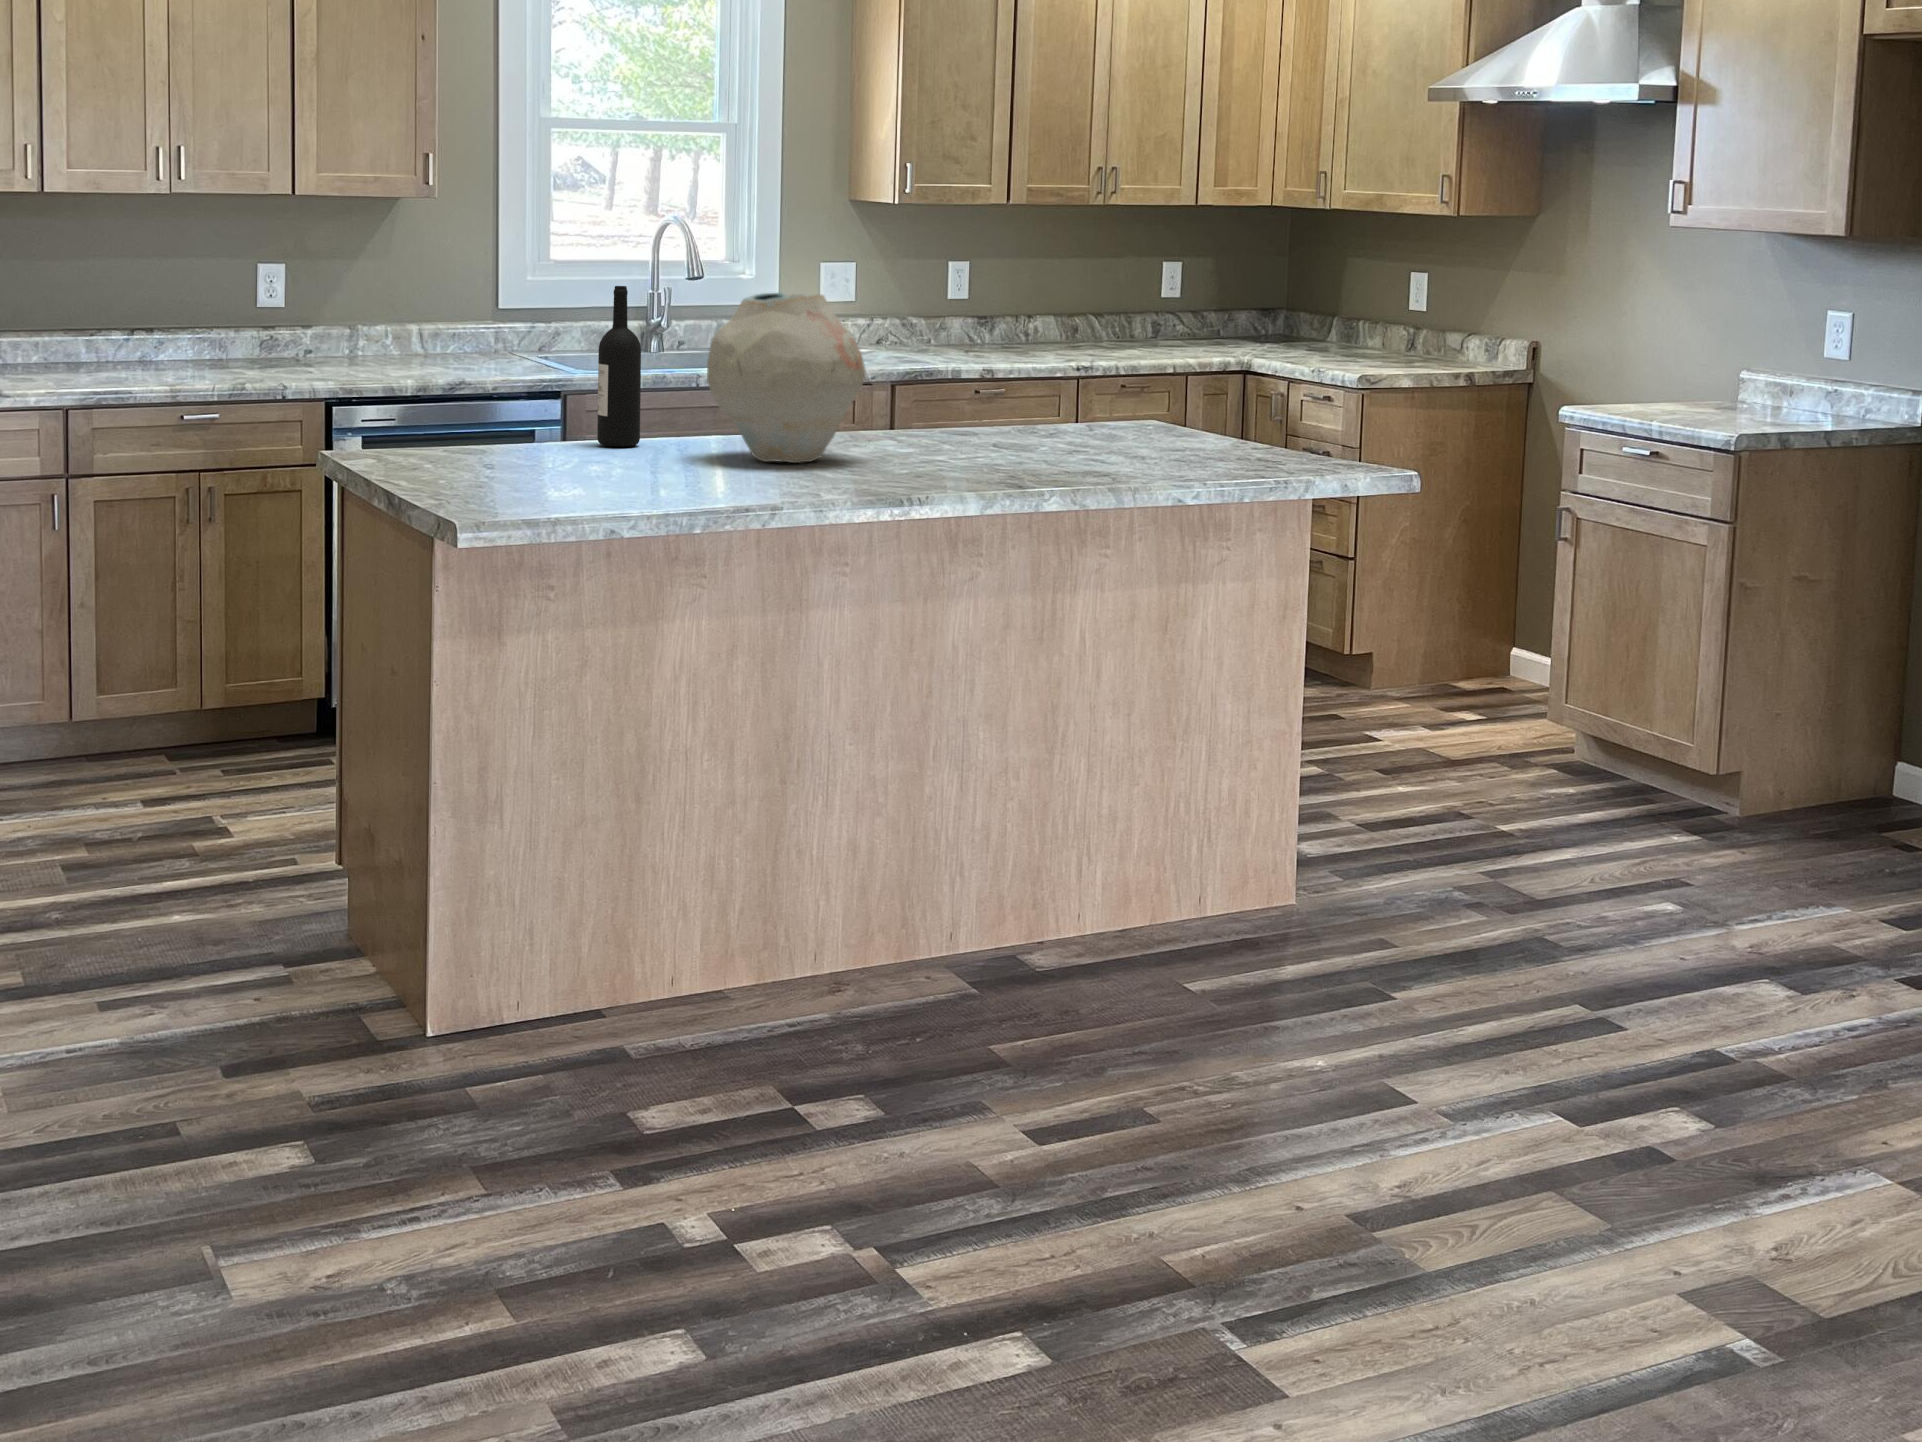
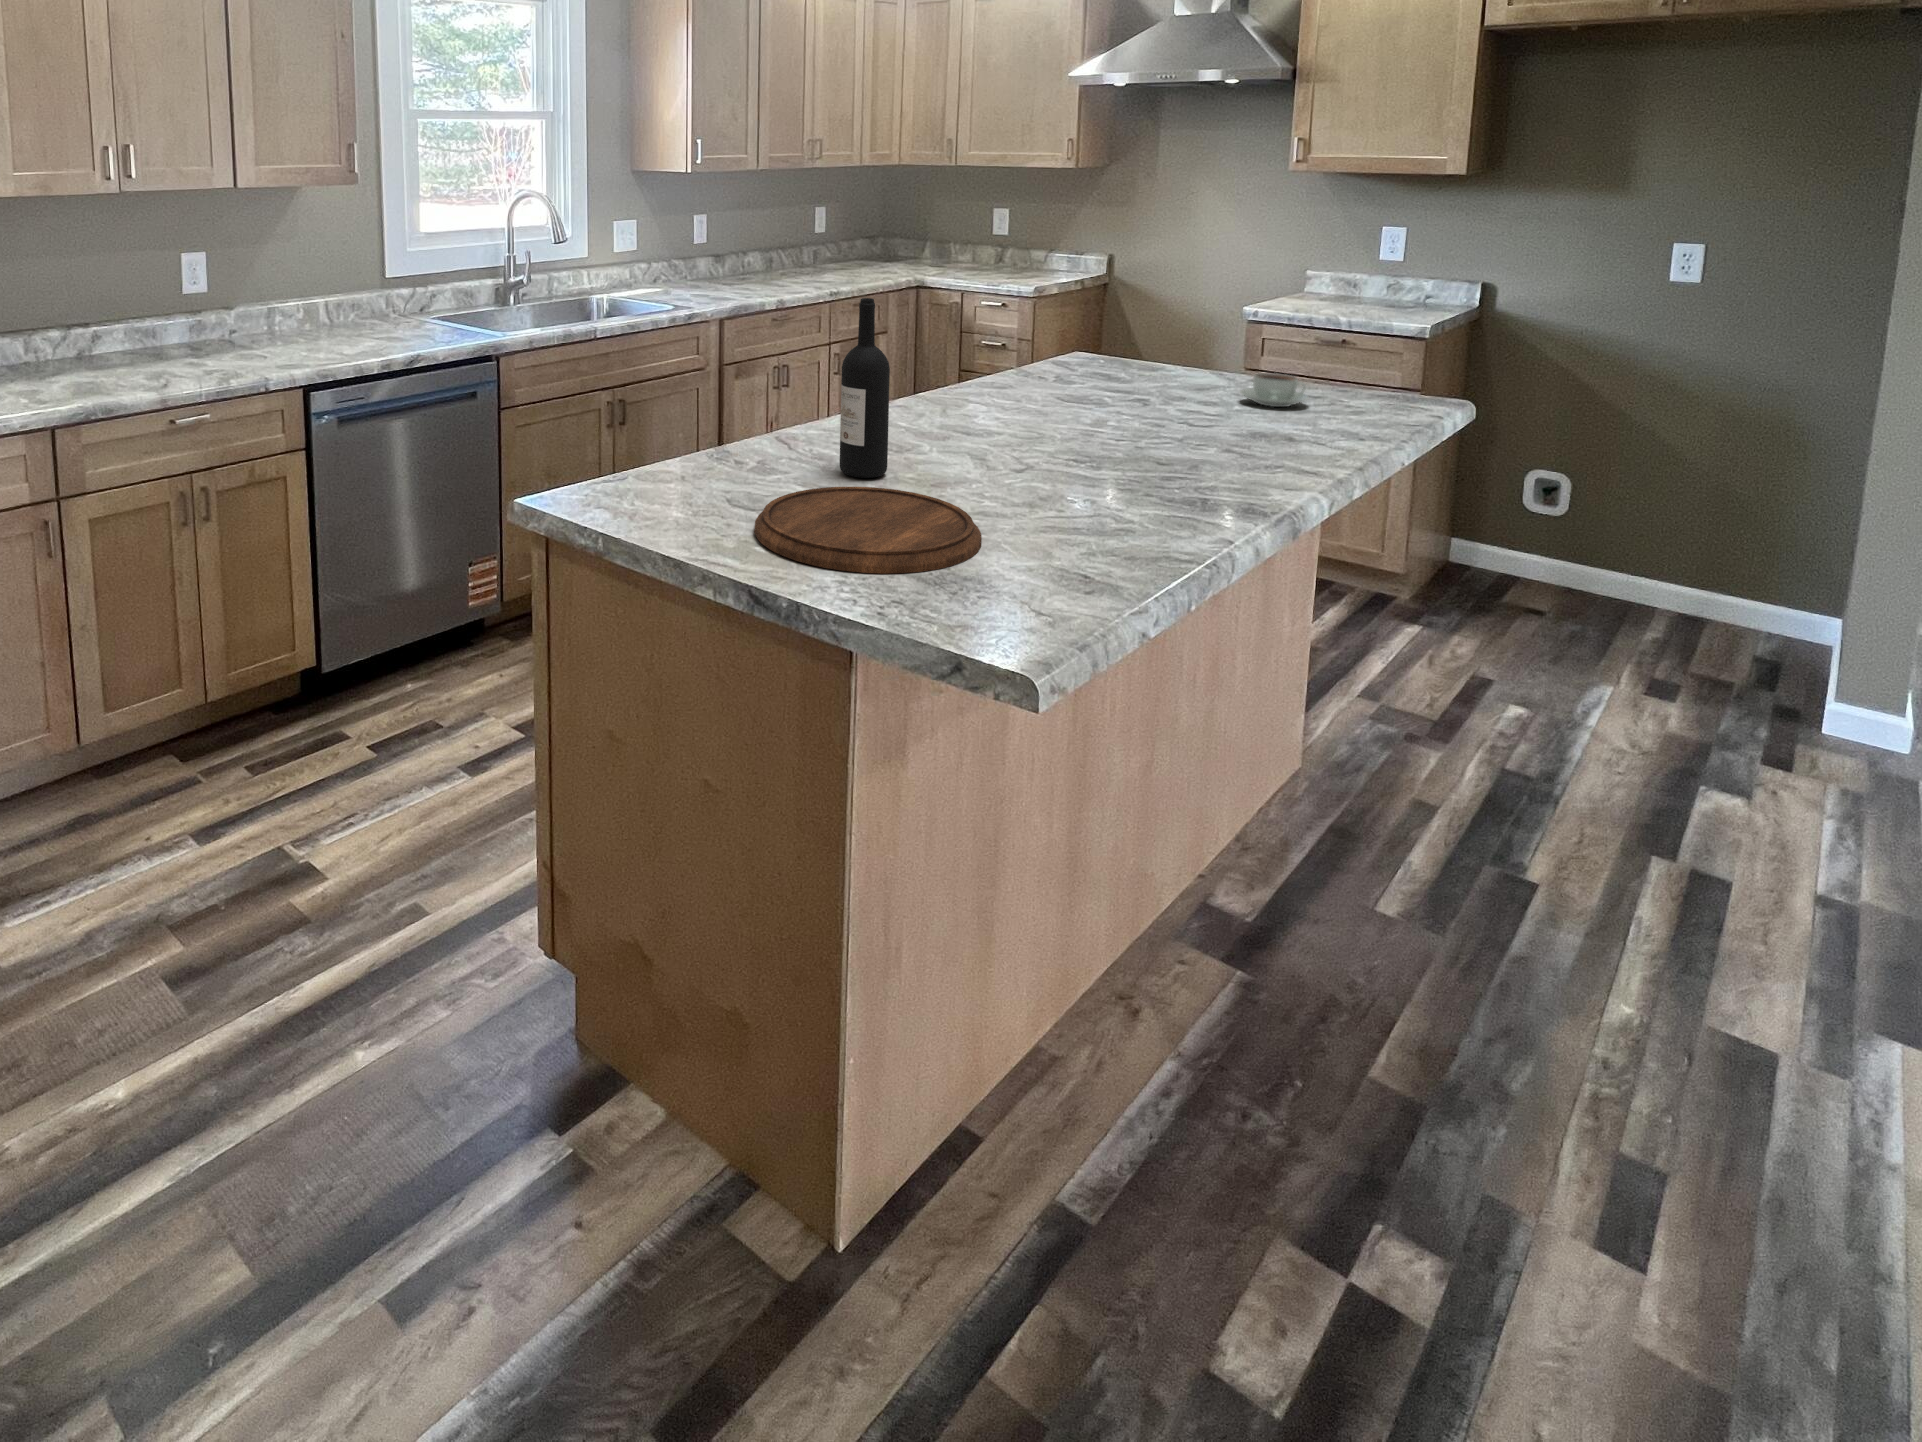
vase: present [707,293,865,463] -> none [1006,300,1198,494]
coffee cup: none [1133,410,1200,443] -> present [1241,373,1309,407]
cutting board: none [427,438,612,475] -> present [755,487,982,574]

